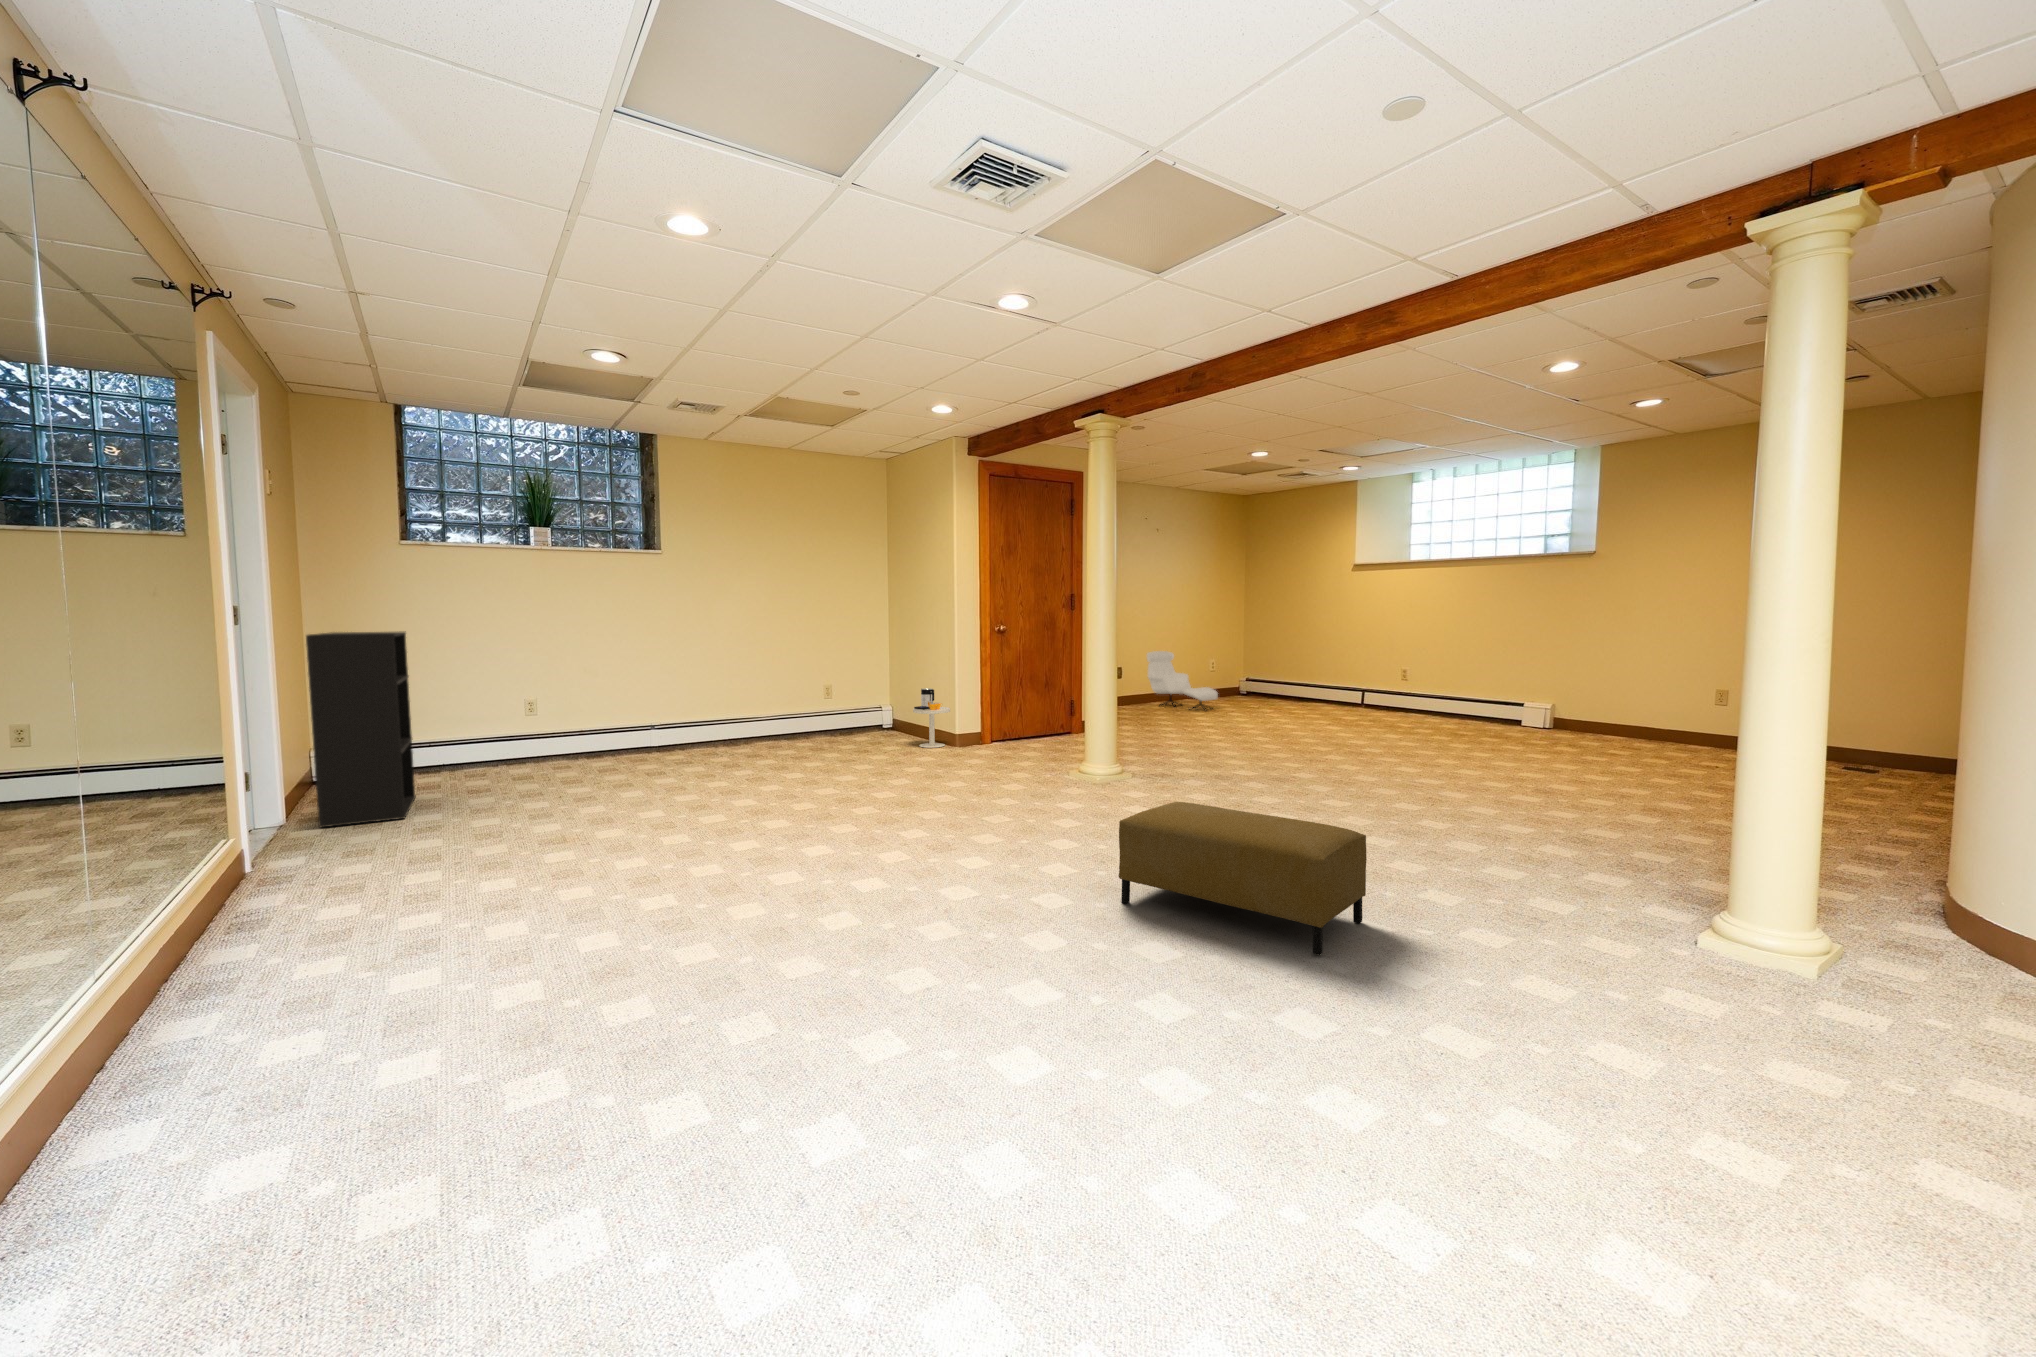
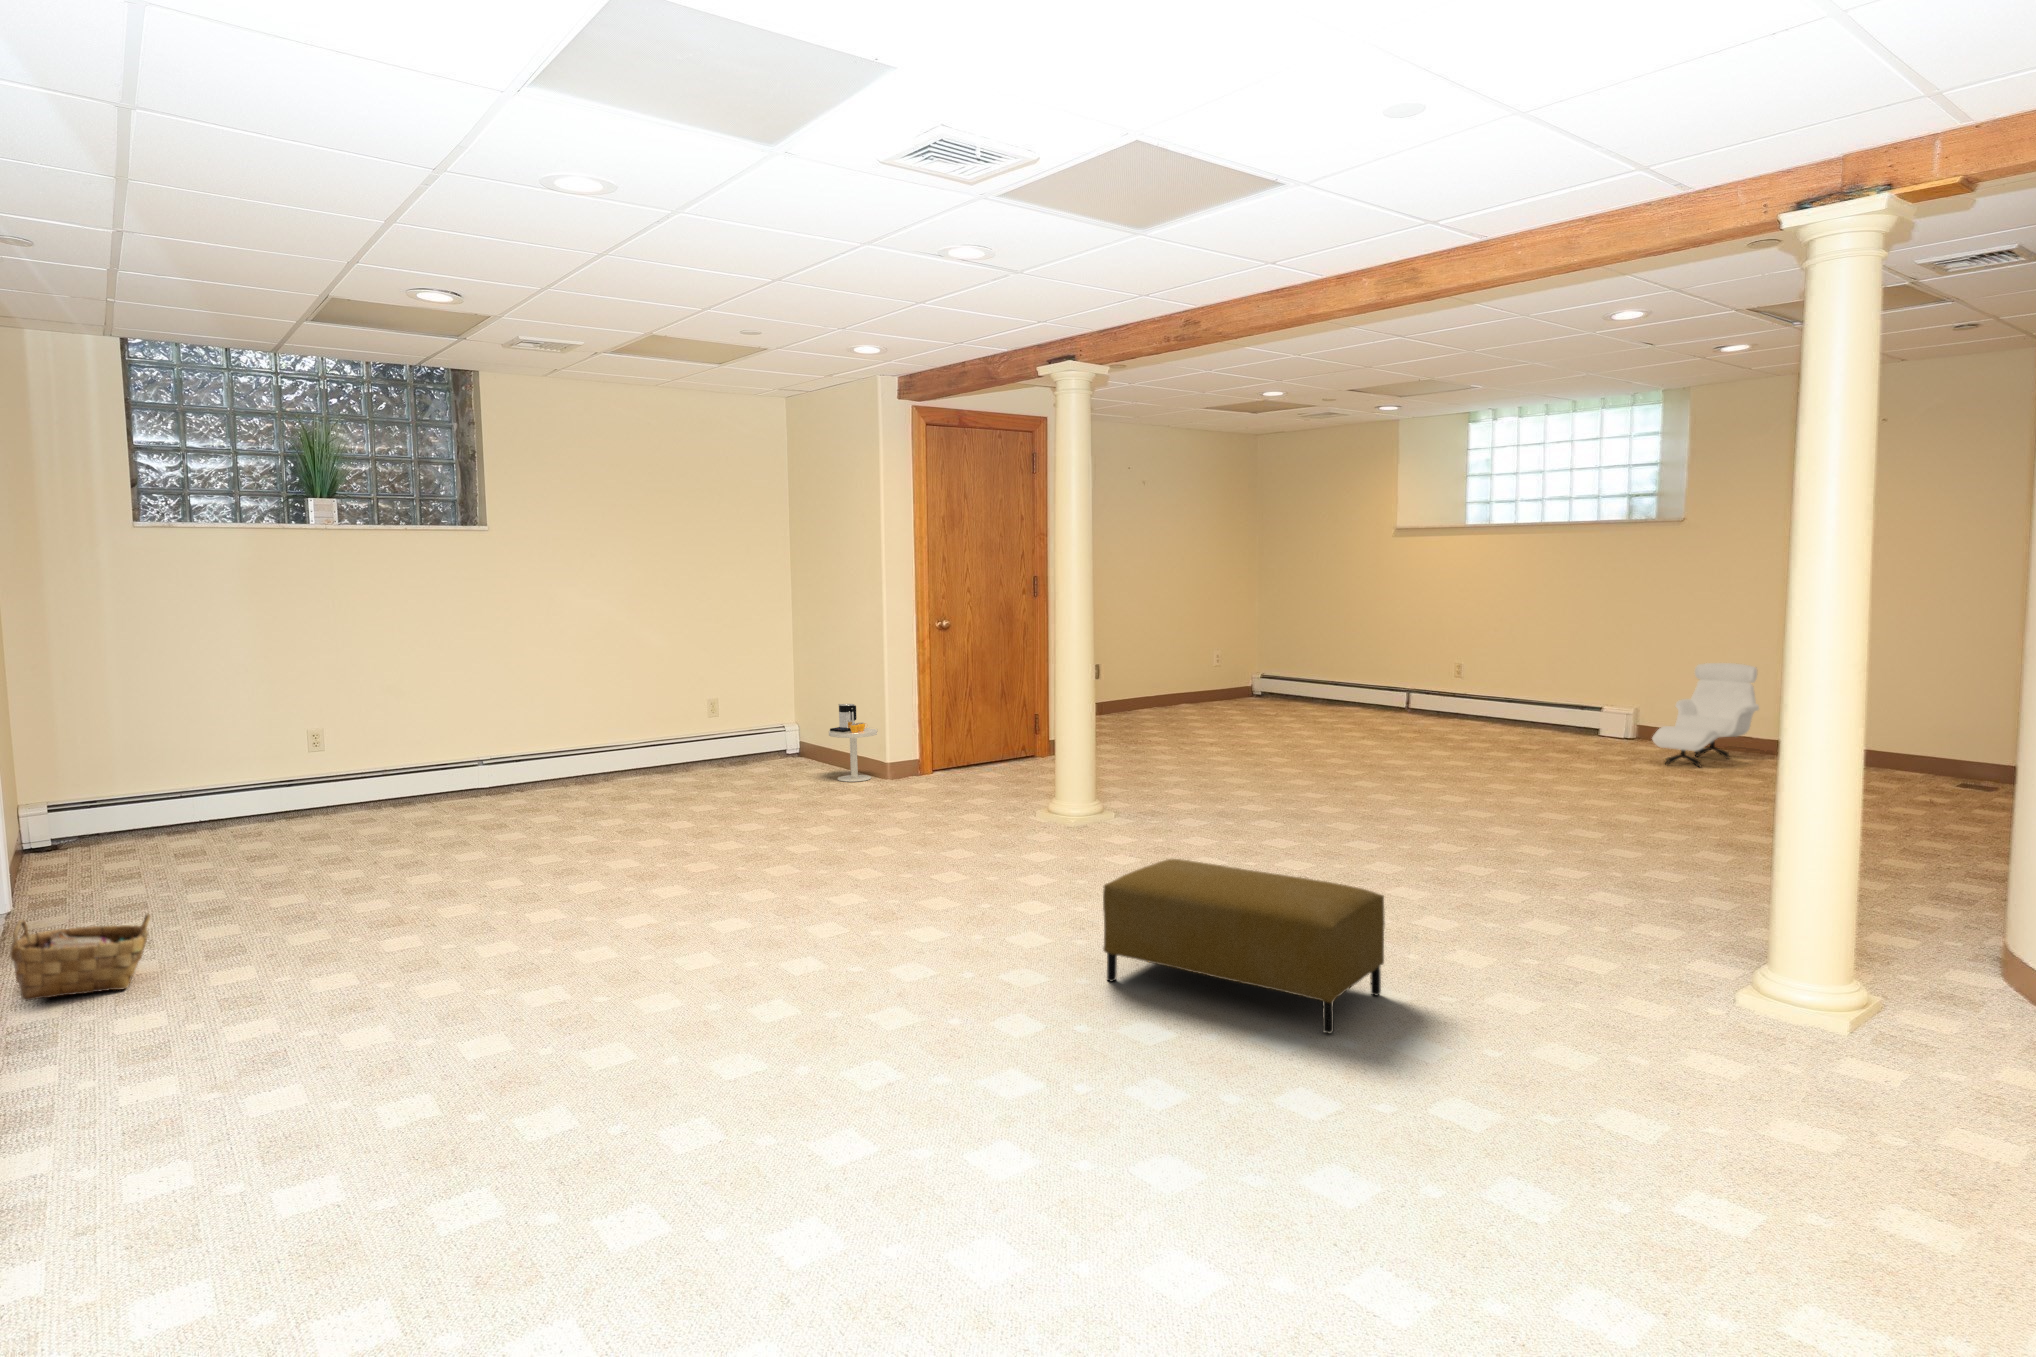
bookshelf: present [306,632,416,827] -> none [42,651,178,915]
armchair: present [1147,651,1218,710] -> present [1652,663,1759,767]
woven basket: none [245,826,361,891] -> present [10,914,150,1001]

